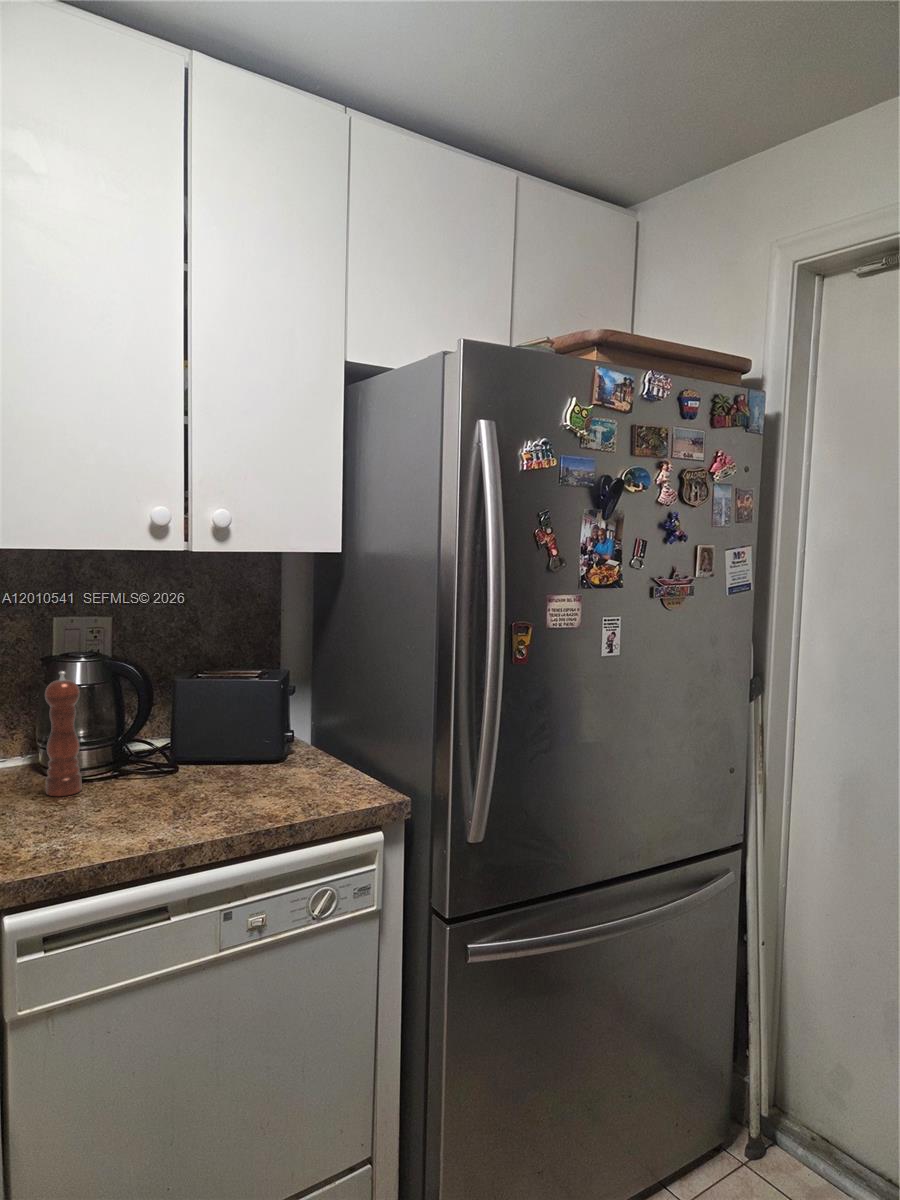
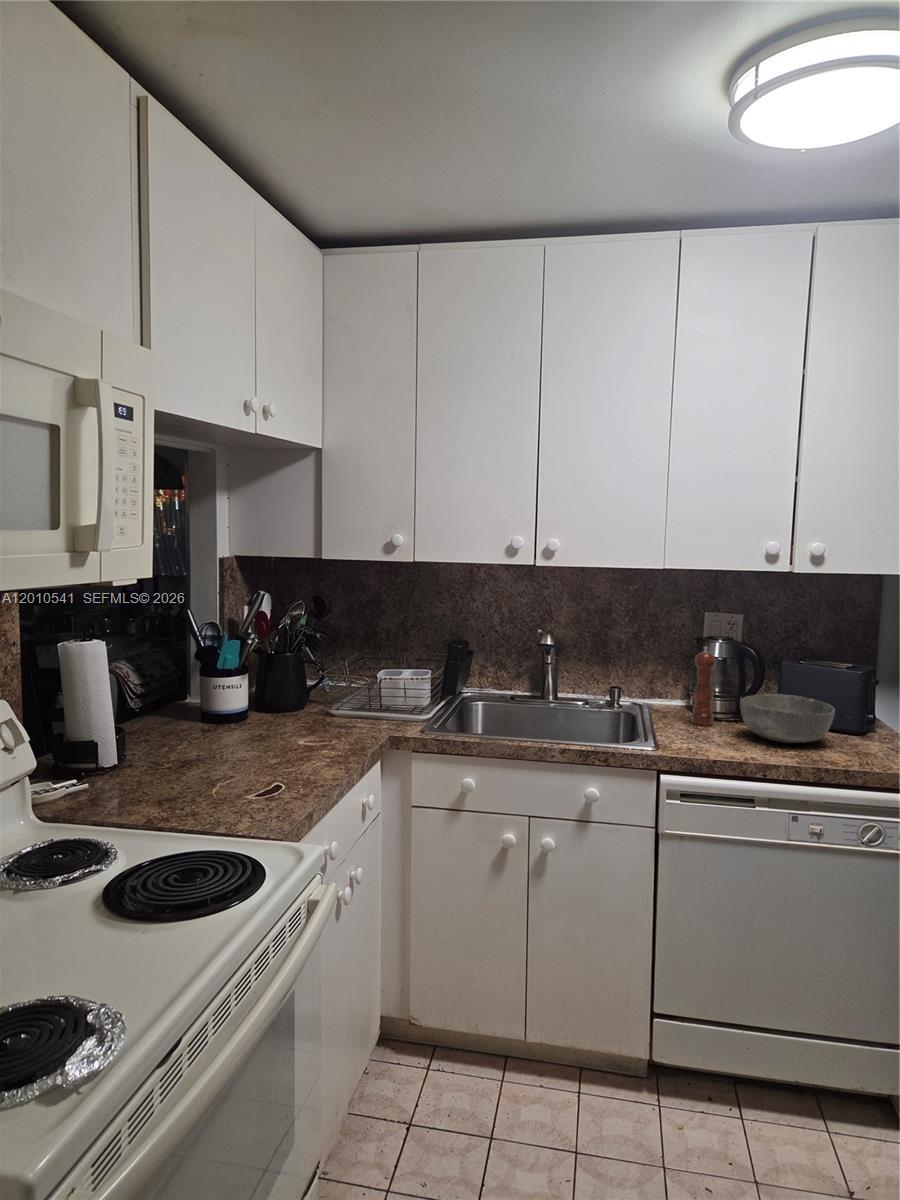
bowl: none [125,725,257,800] -> present [740,694,835,743]

